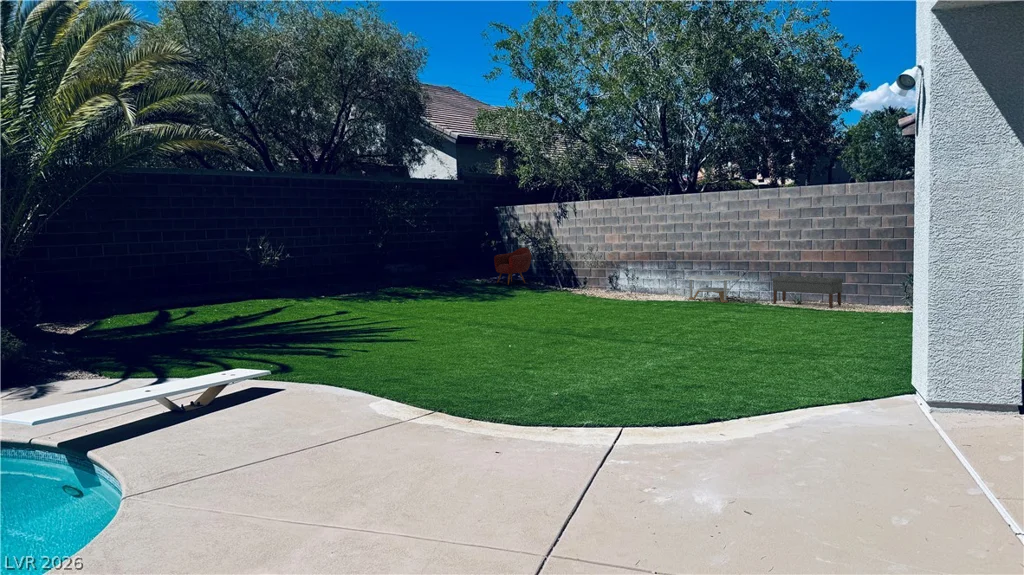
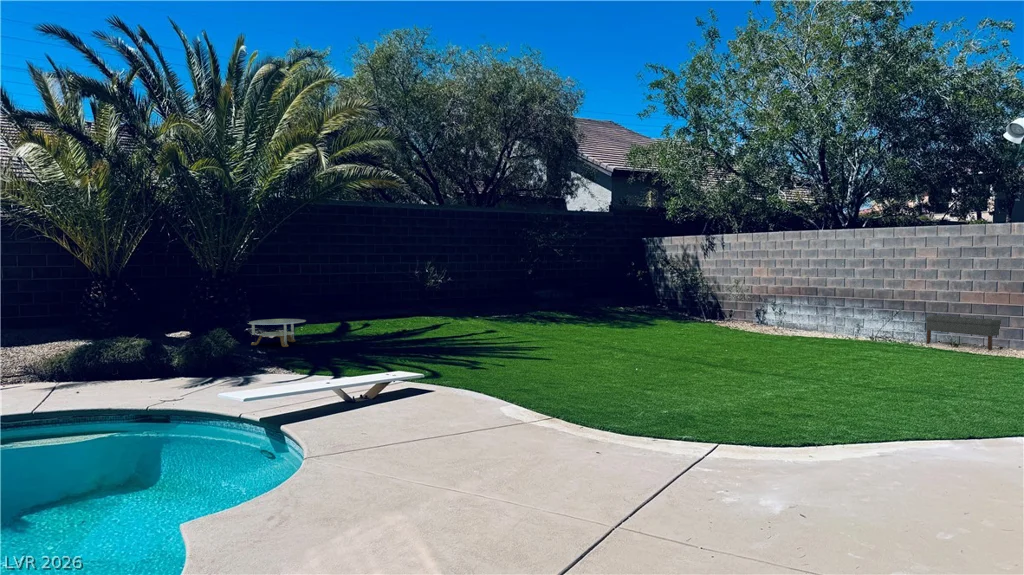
armchair: present [494,247,532,284] -> none [643,279,680,315]
round table: present [686,275,742,302] -> present [248,319,306,347]

